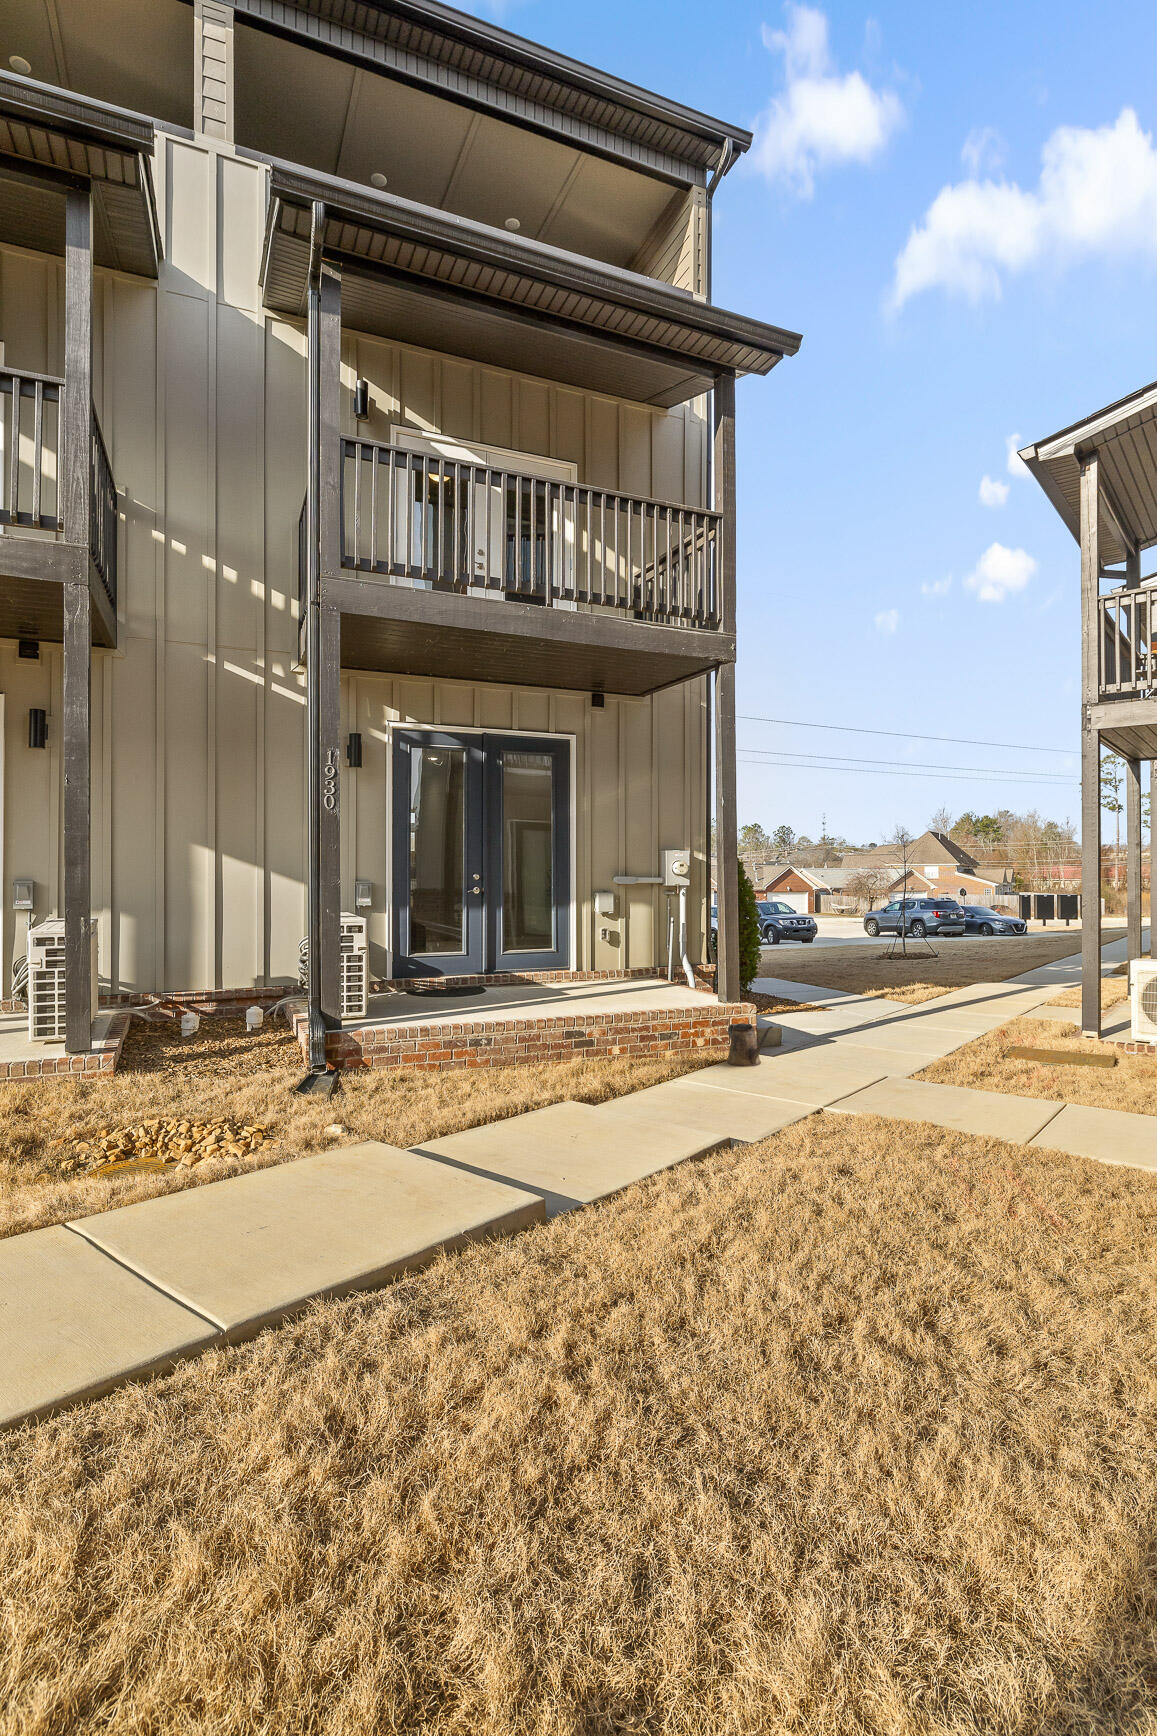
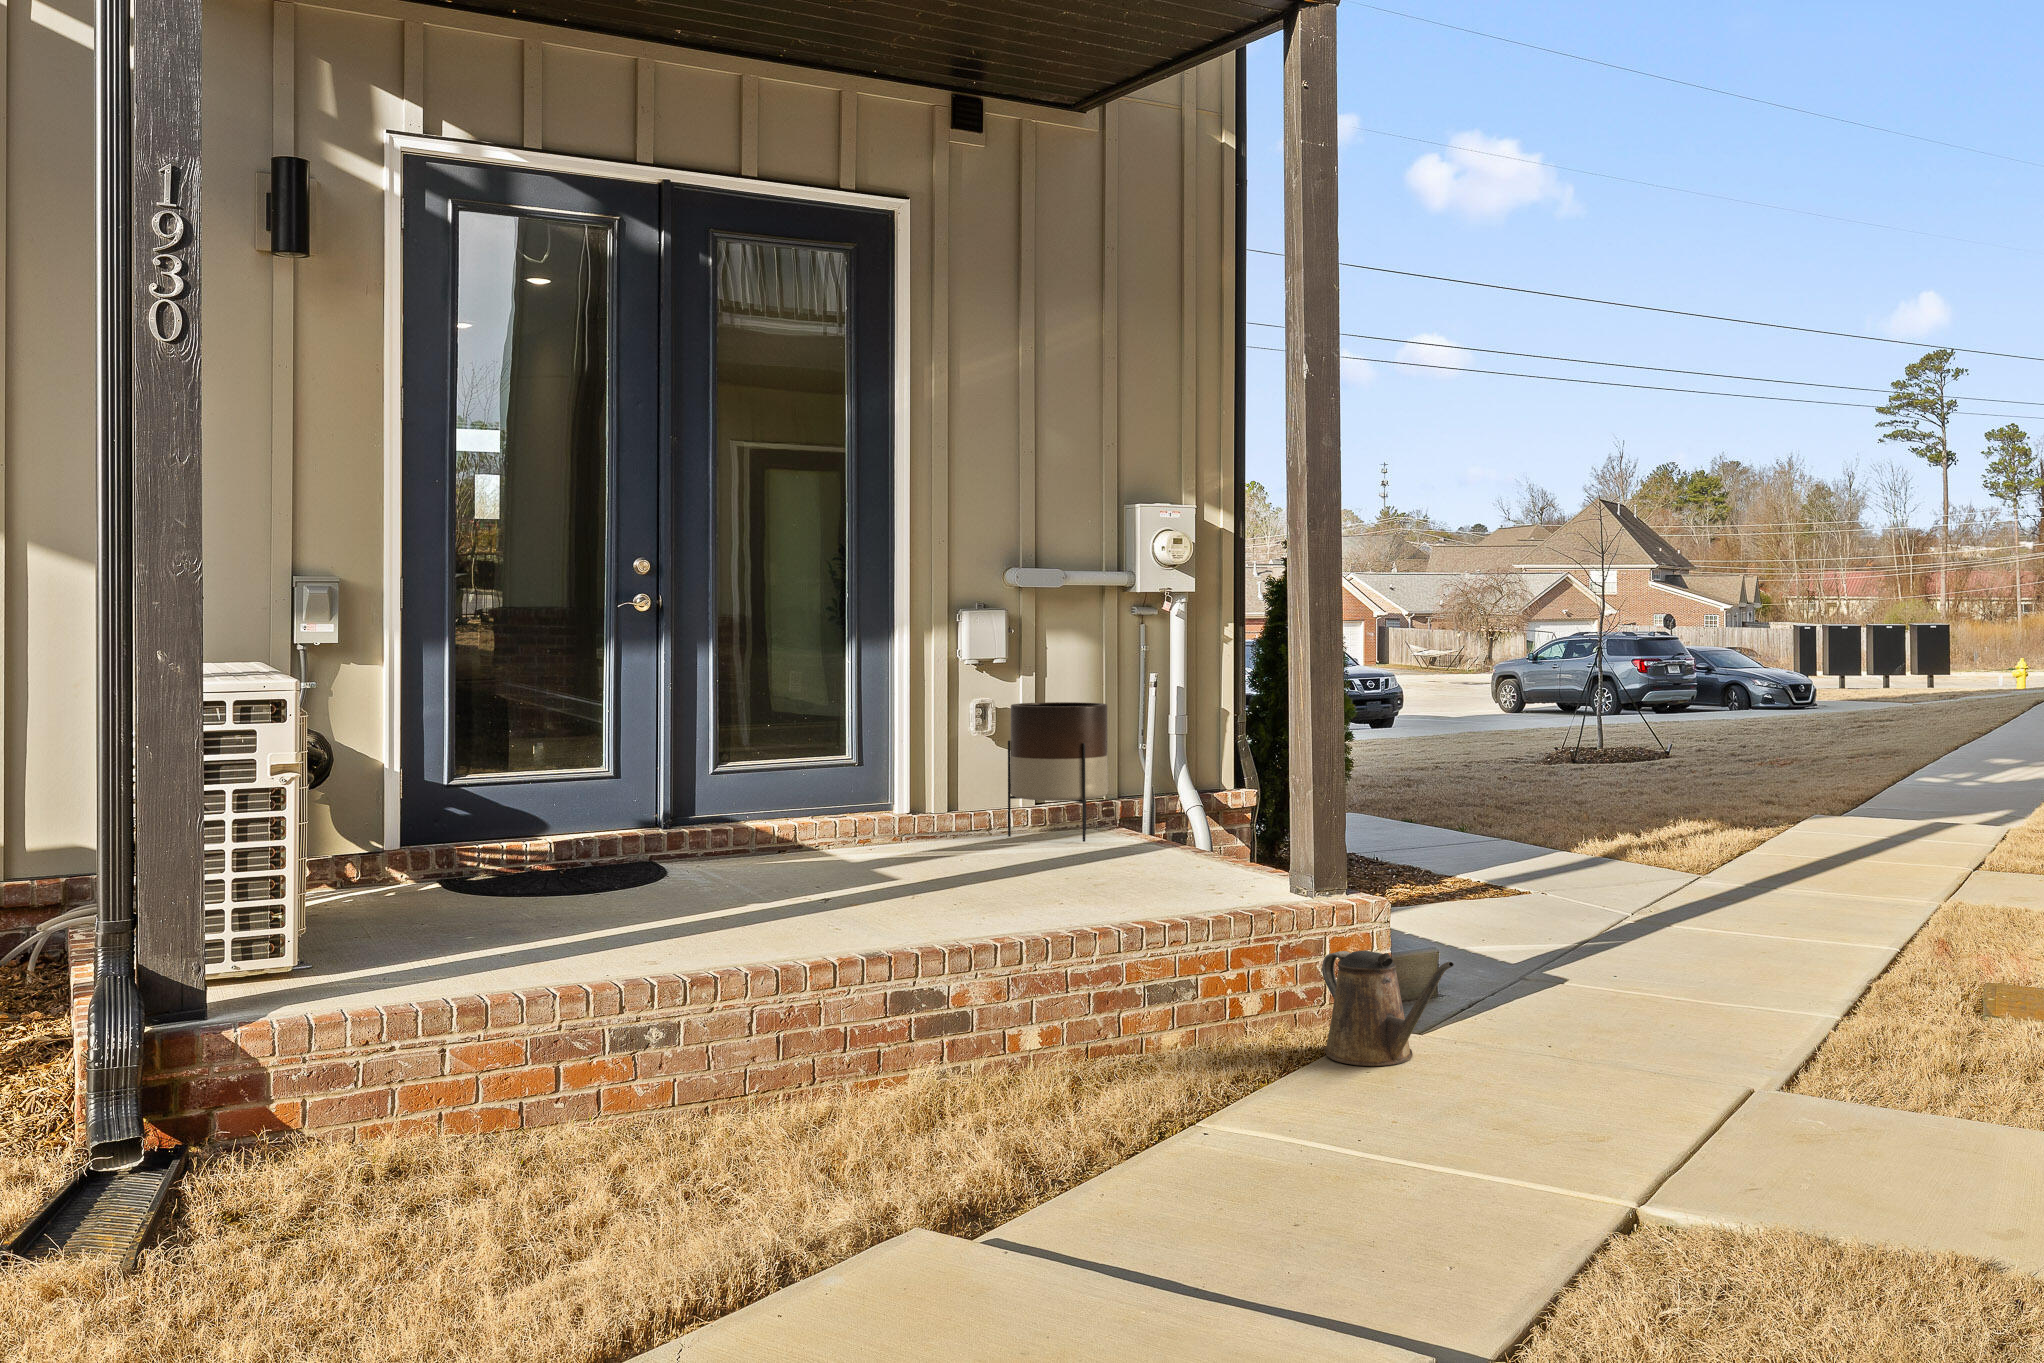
planter: none [614,929,653,984] -> present [1008,702,1108,842]

